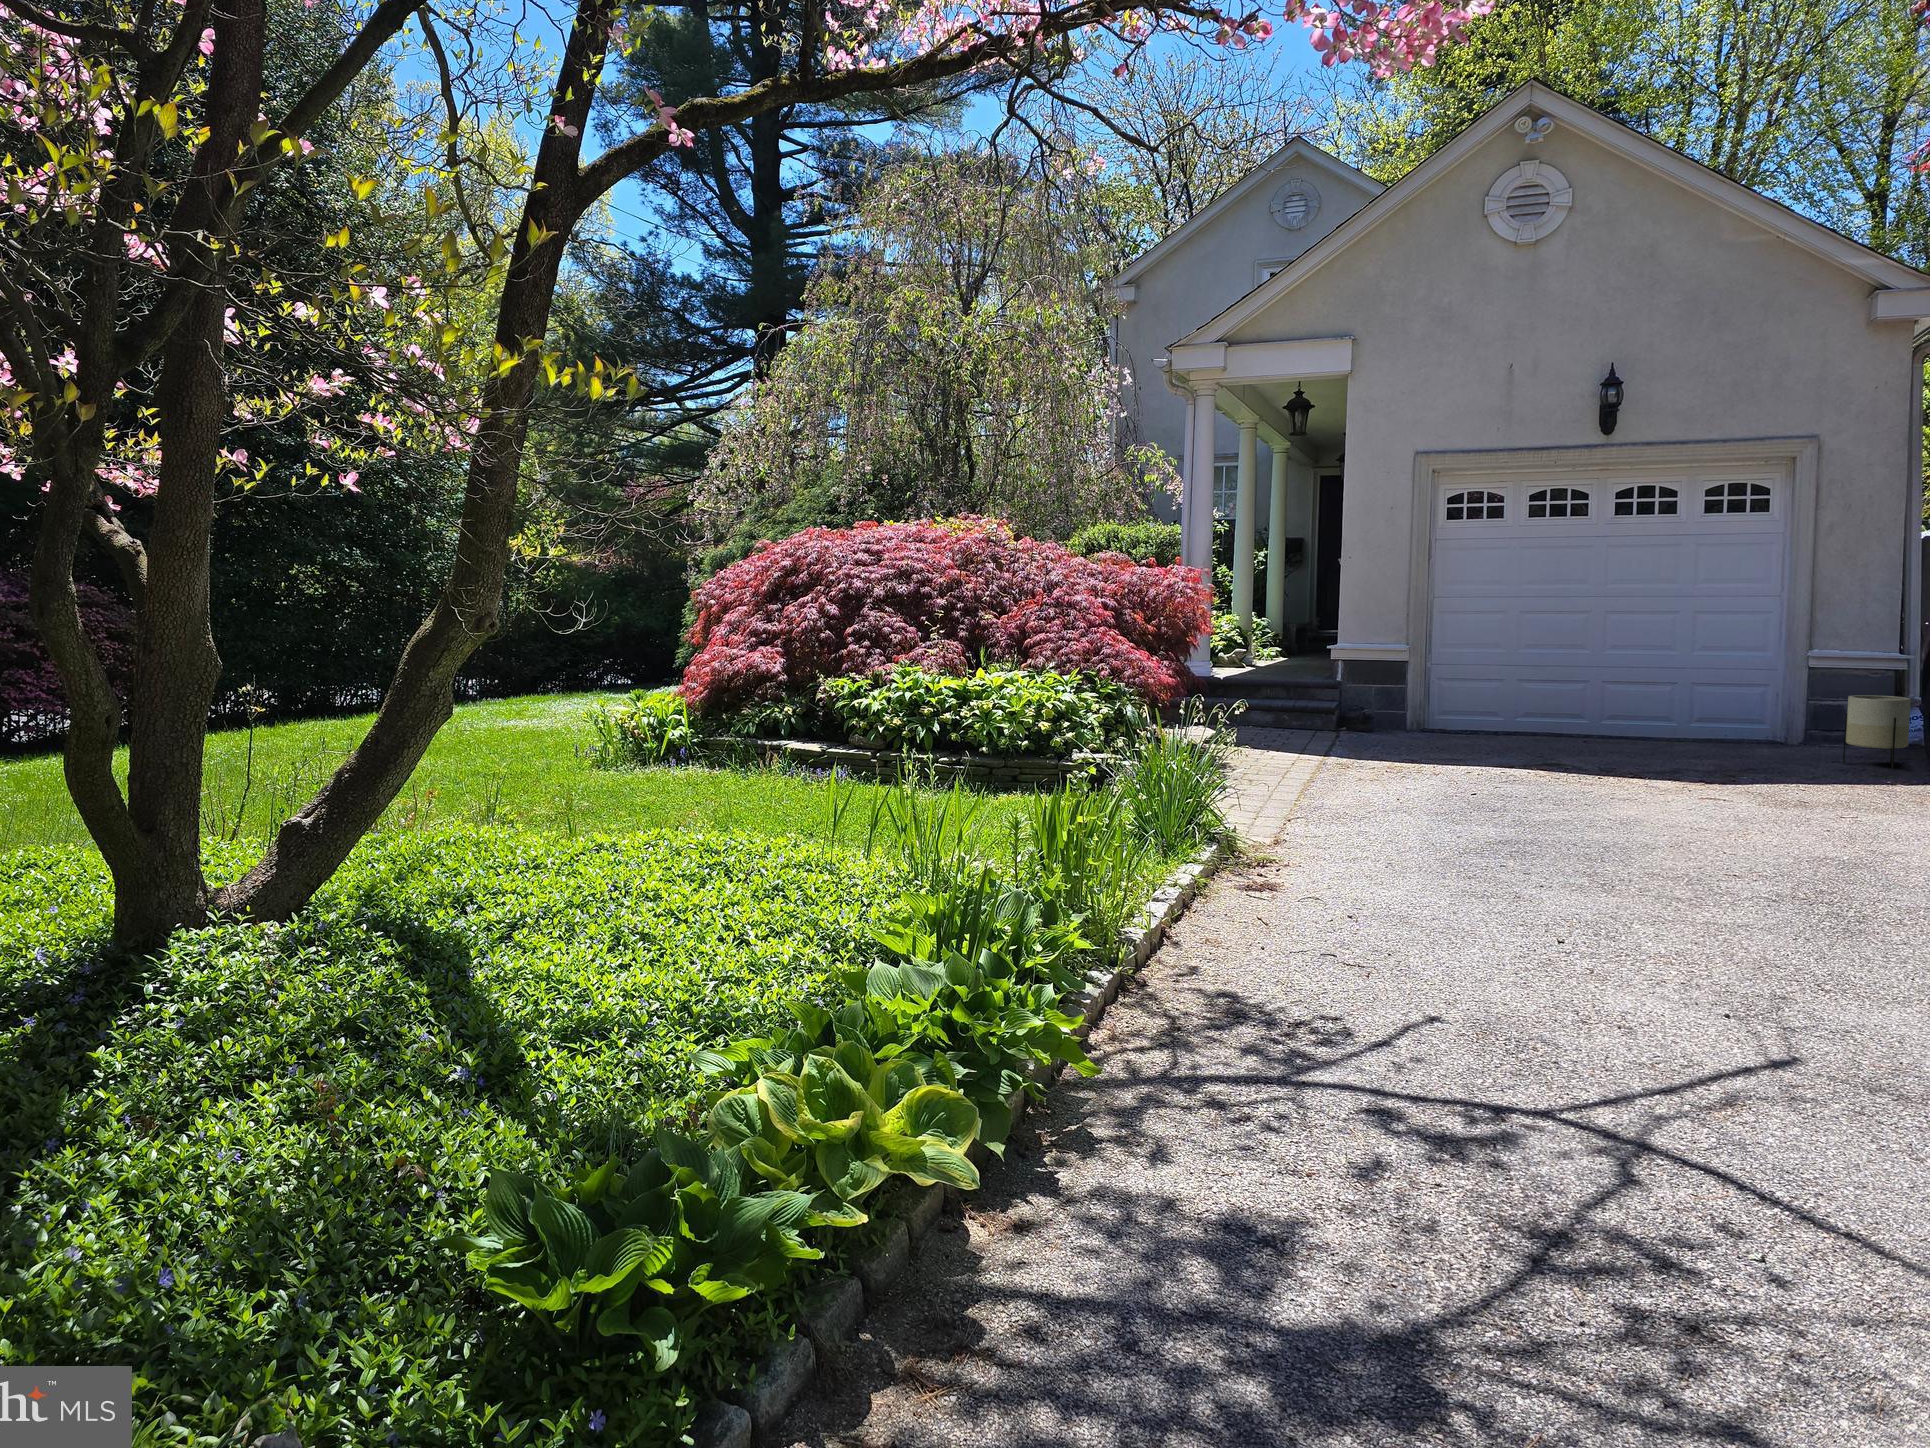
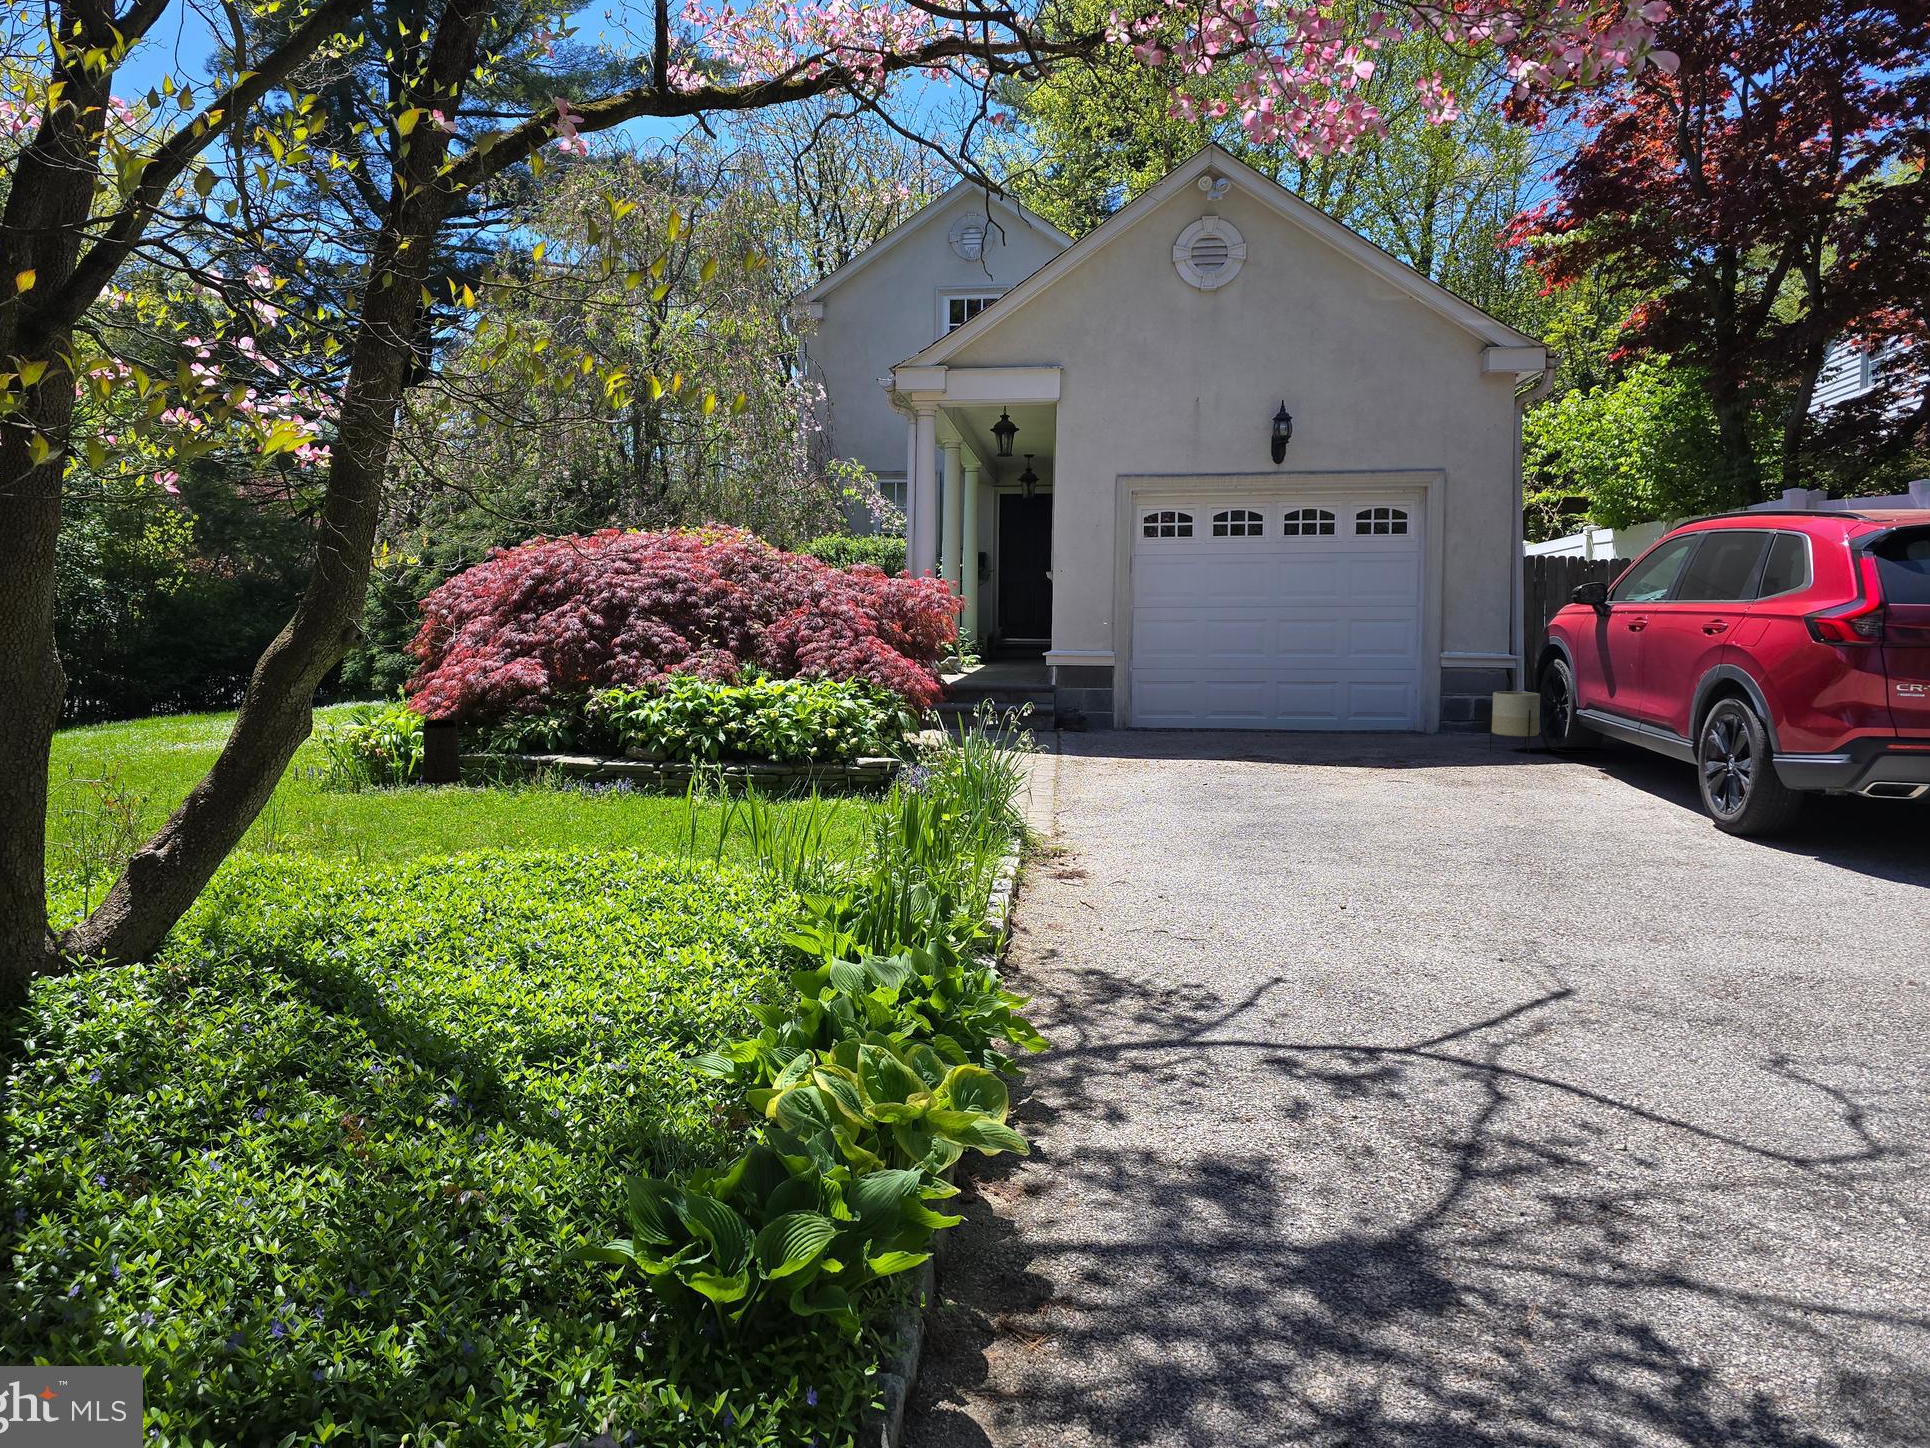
watering can: none [664,691,701,765] -> present [421,705,462,783]

